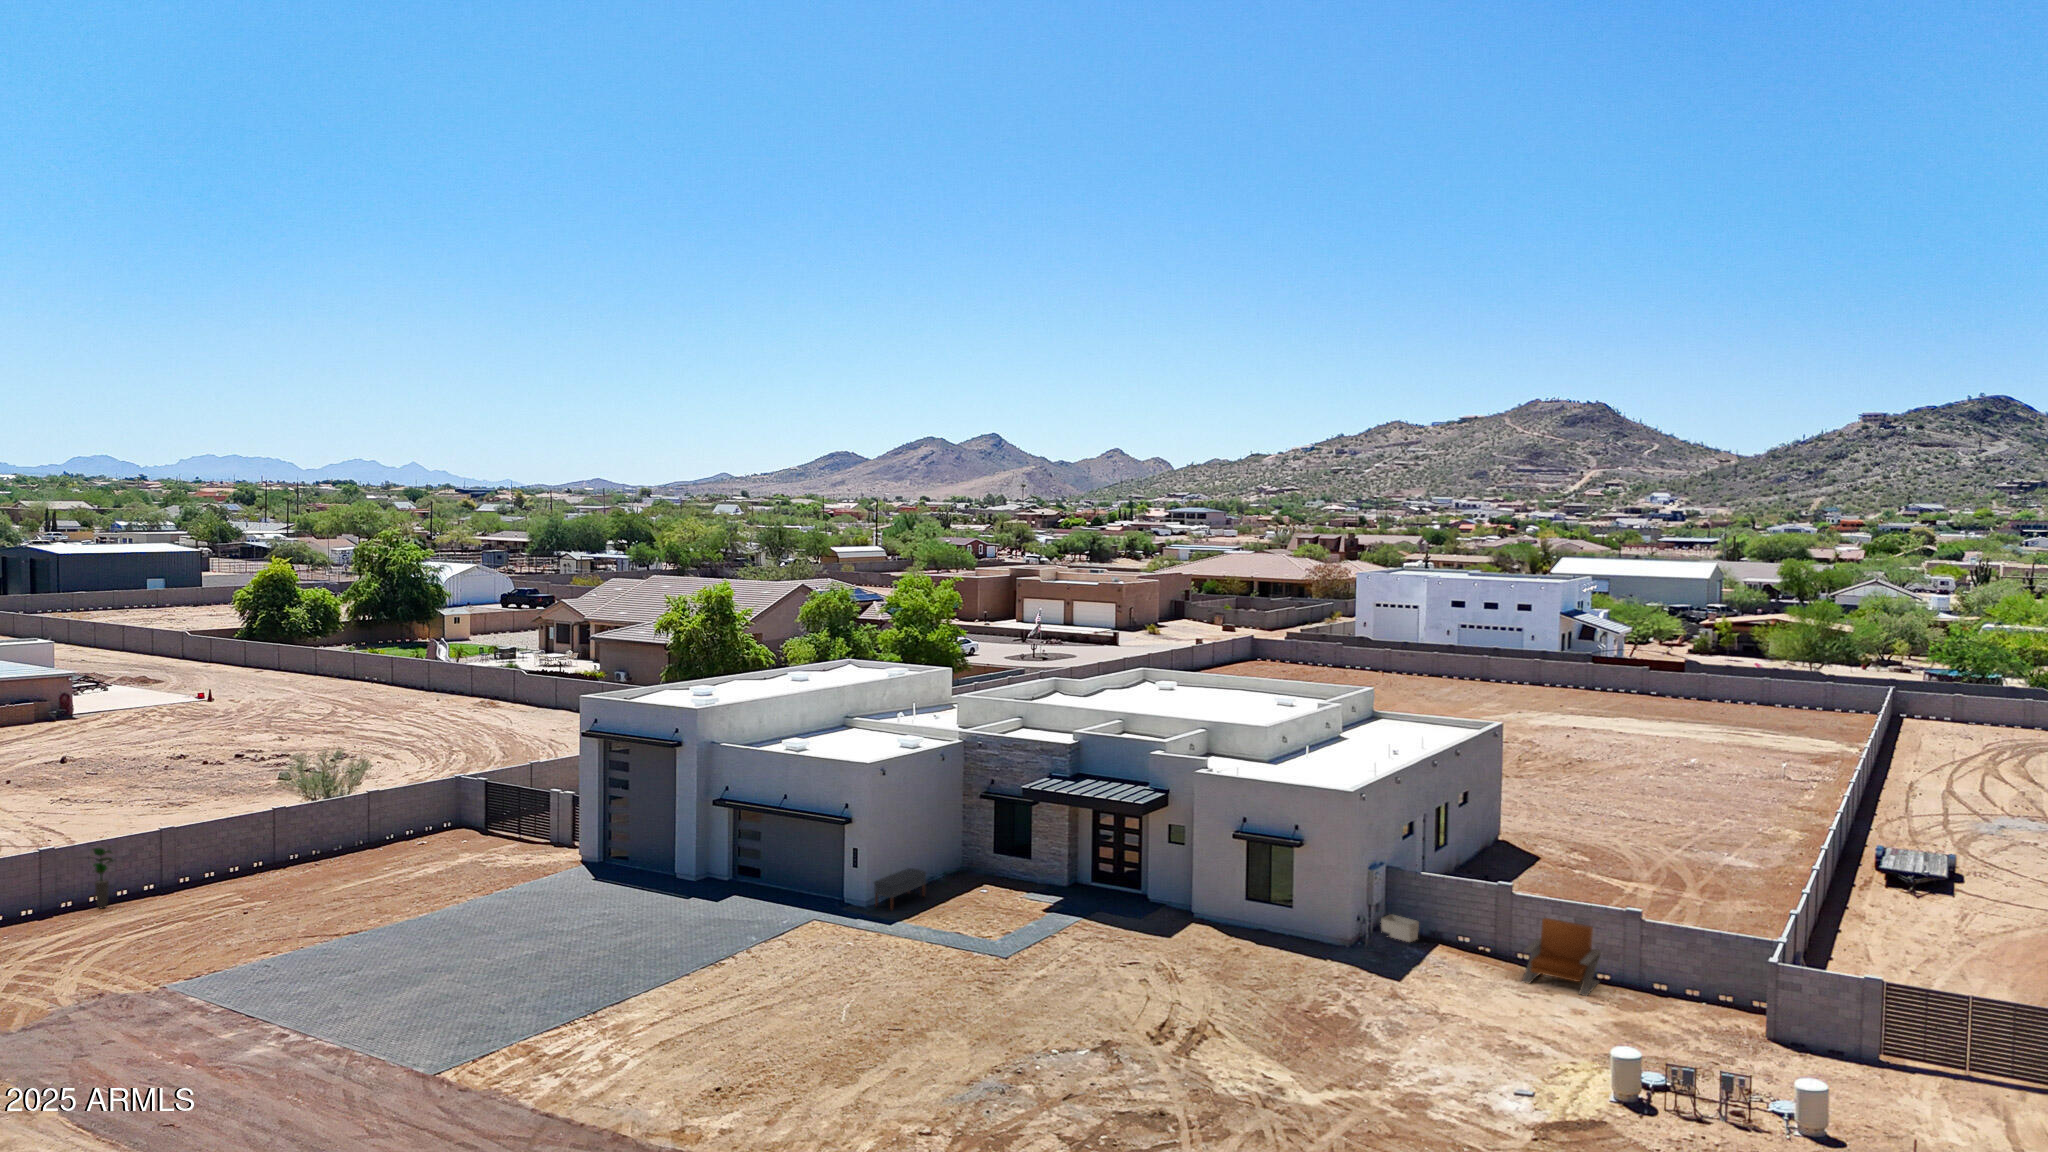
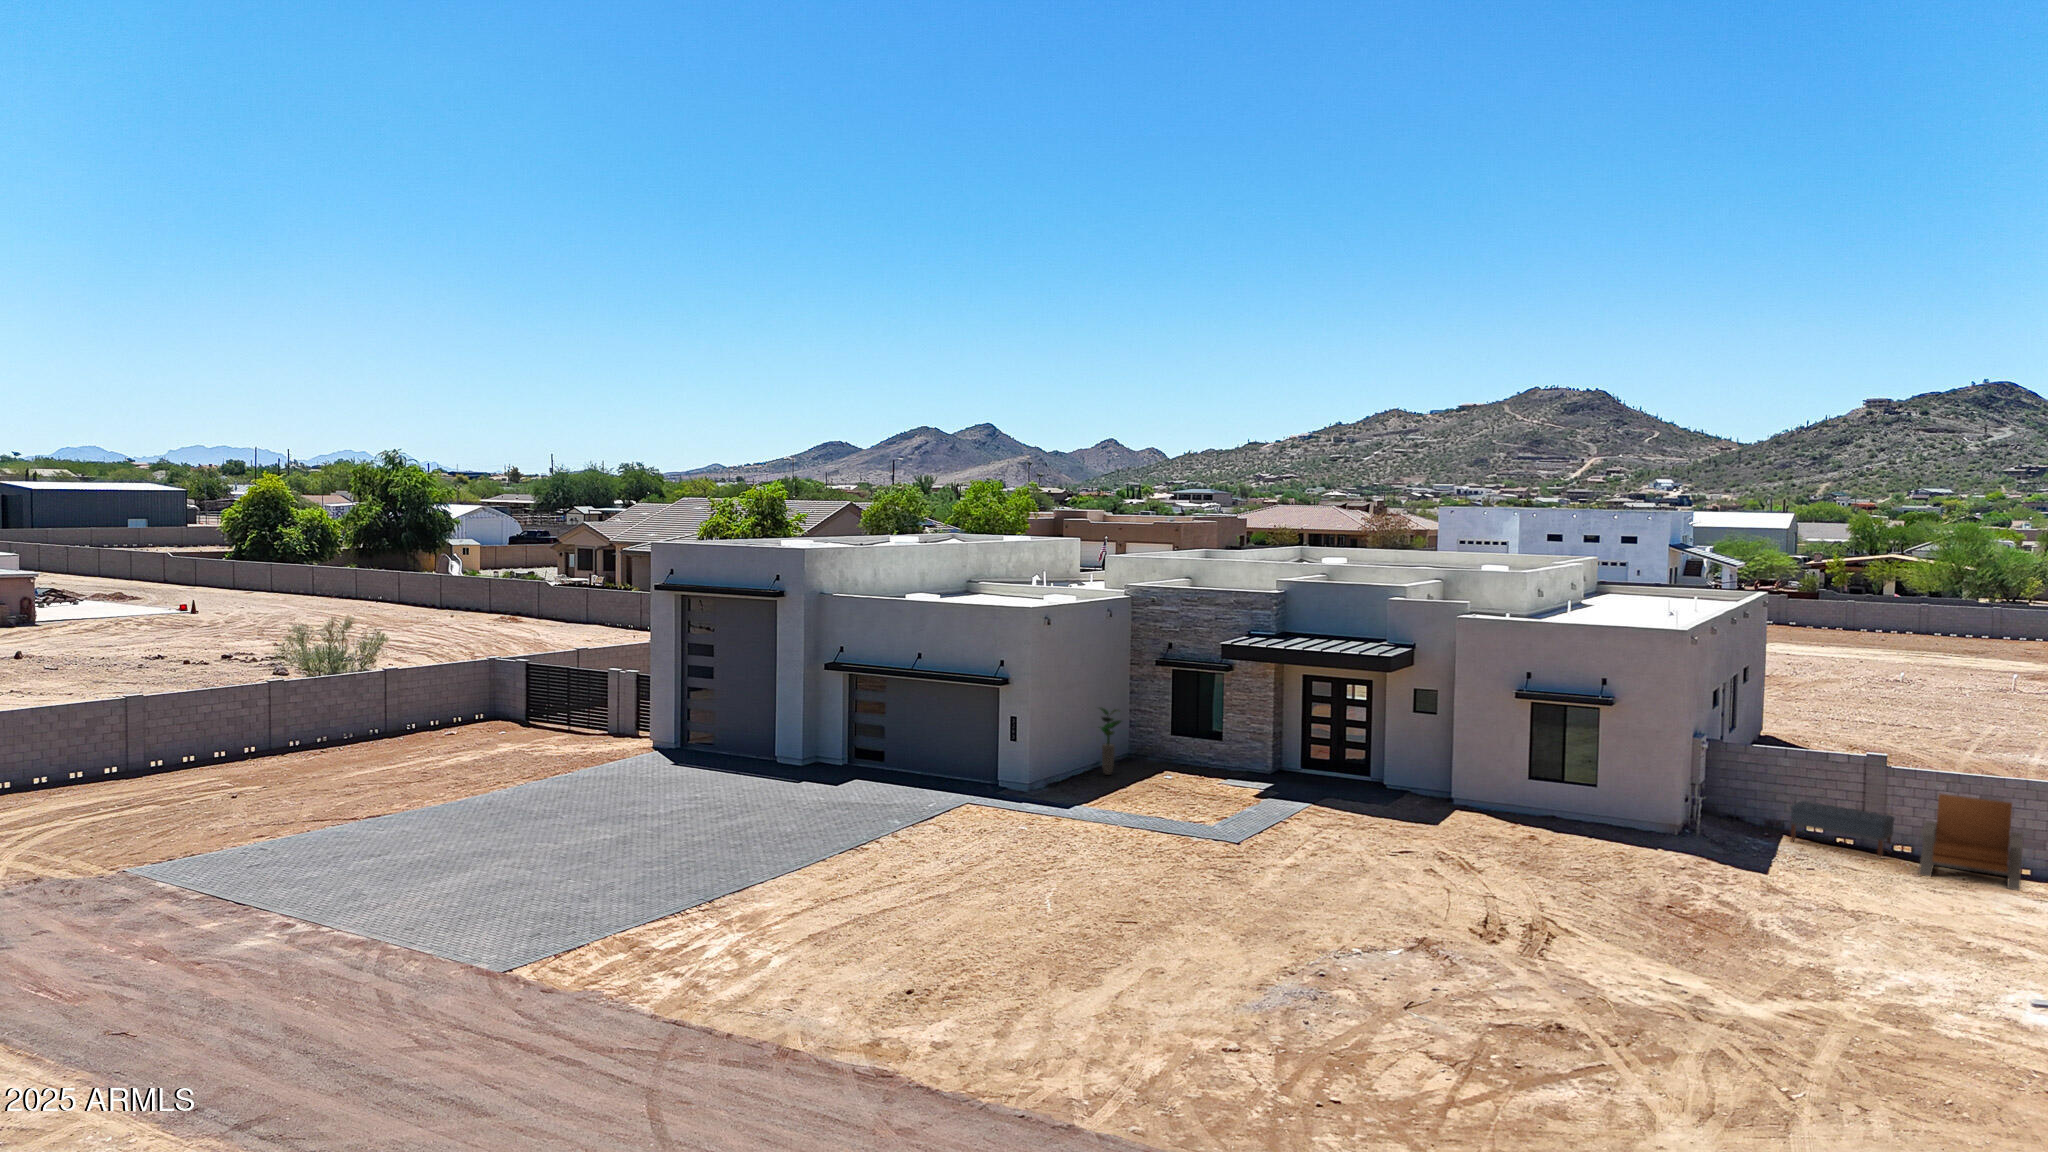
potted plant: present [93,848,113,908] -> present [1099,708,1121,775]
bench: present [874,868,926,910] -> present [1790,801,1895,859]
storage bin: present [1381,914,1419,942] -> none [1691,800,1744,833]

